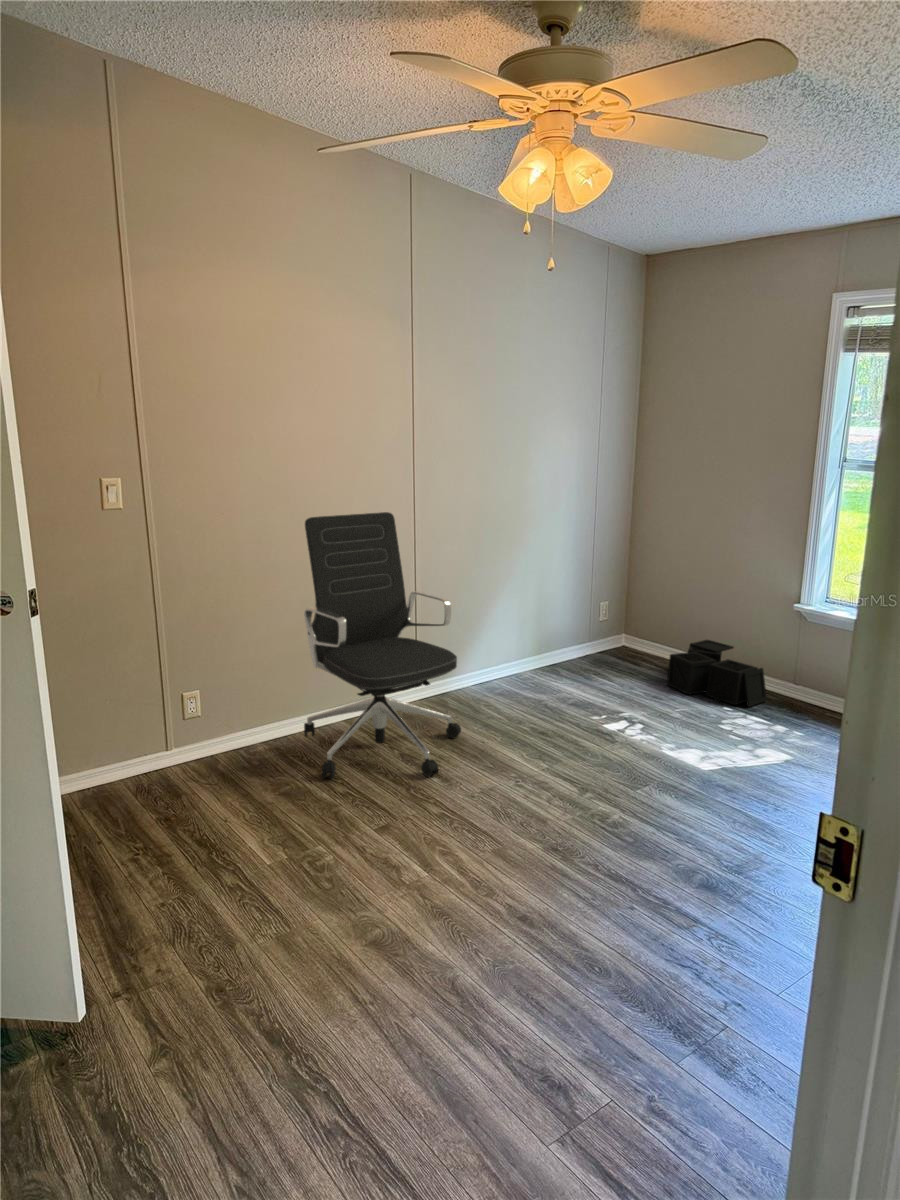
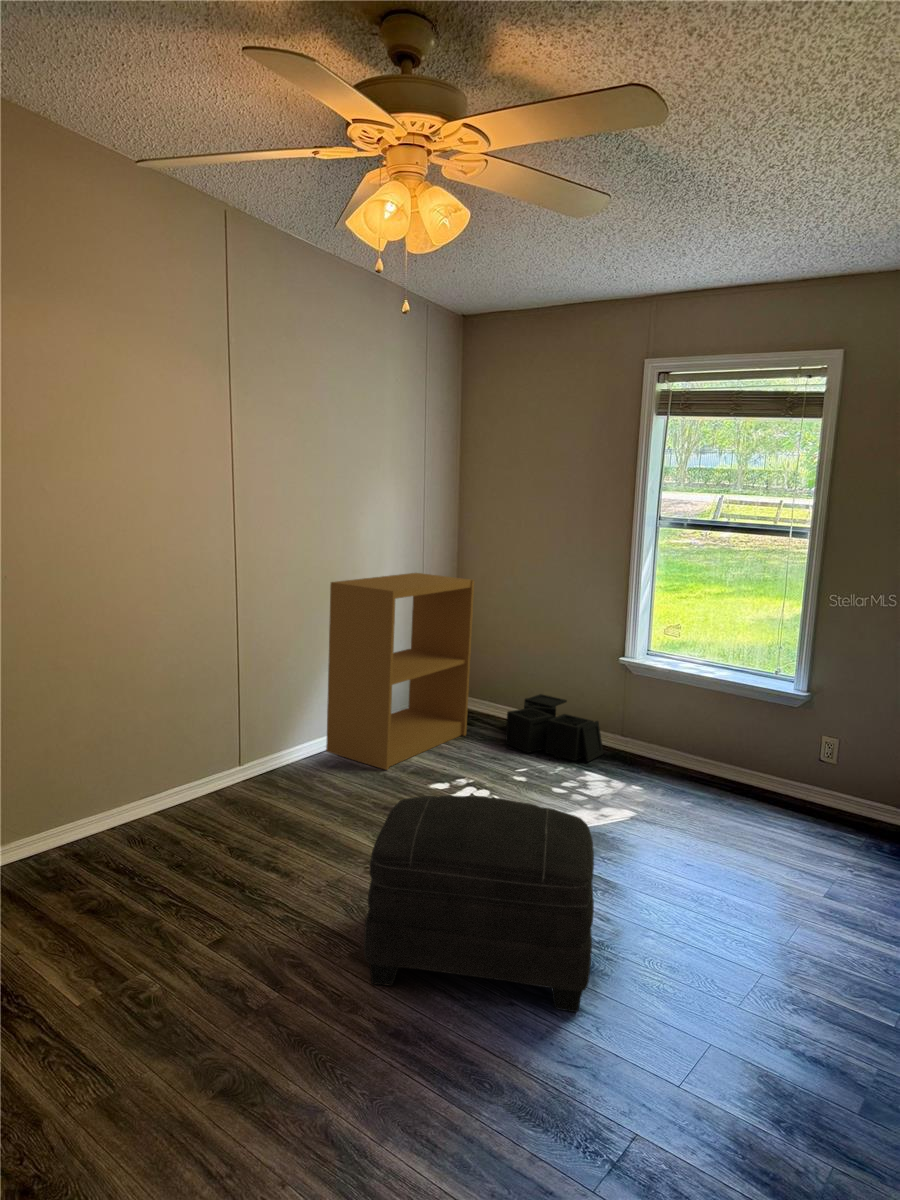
office chair: present [304,512,461,778] -> none [101,566,294,888]
bookshelf: none [497,520,642,701] -> present [326,573,474,770]
ottoman: none [502,721,721,924] -> present [364,795,594,1012]

